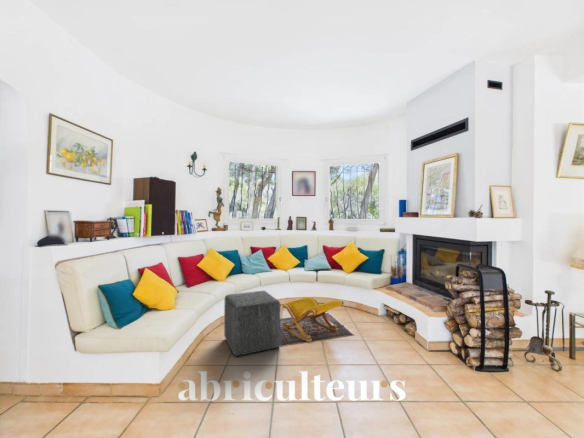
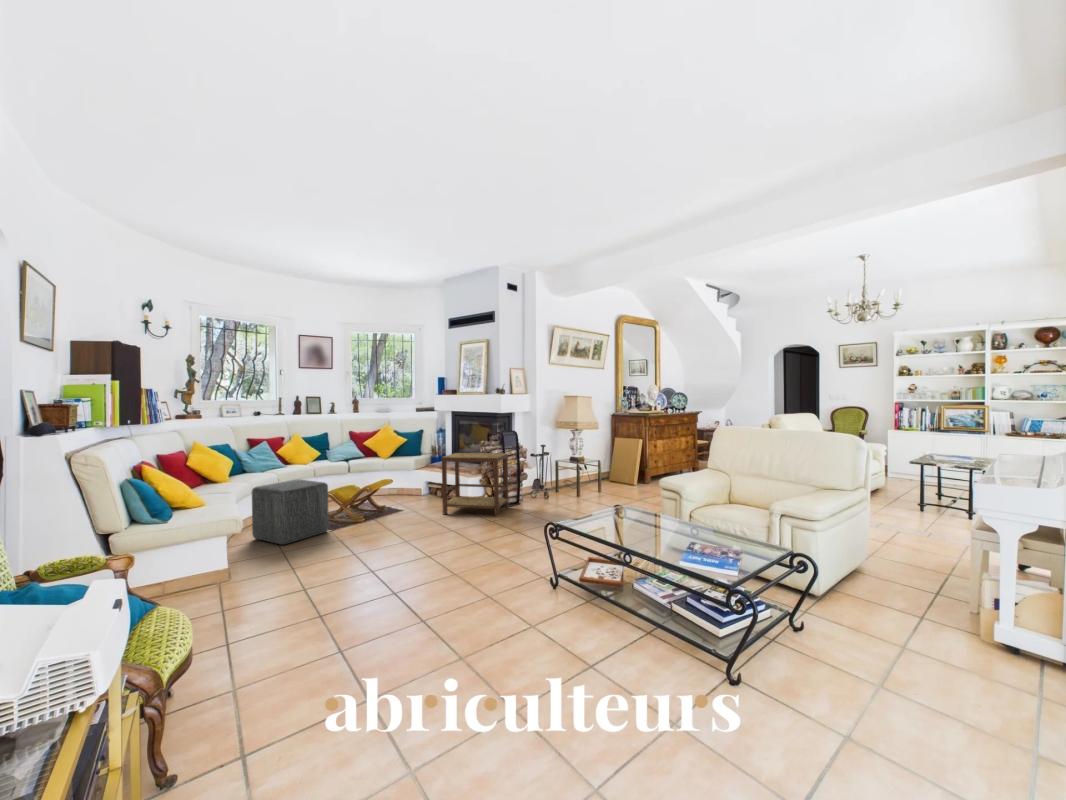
side table: none [396,284,487,385] -> present [442,453,509,517]

